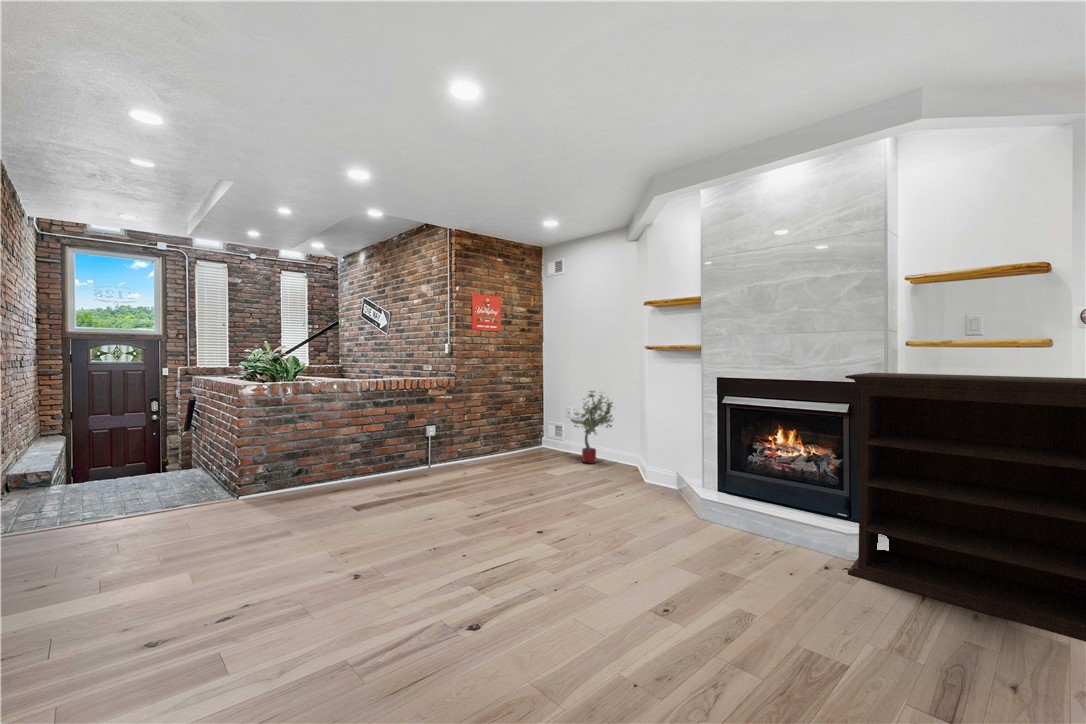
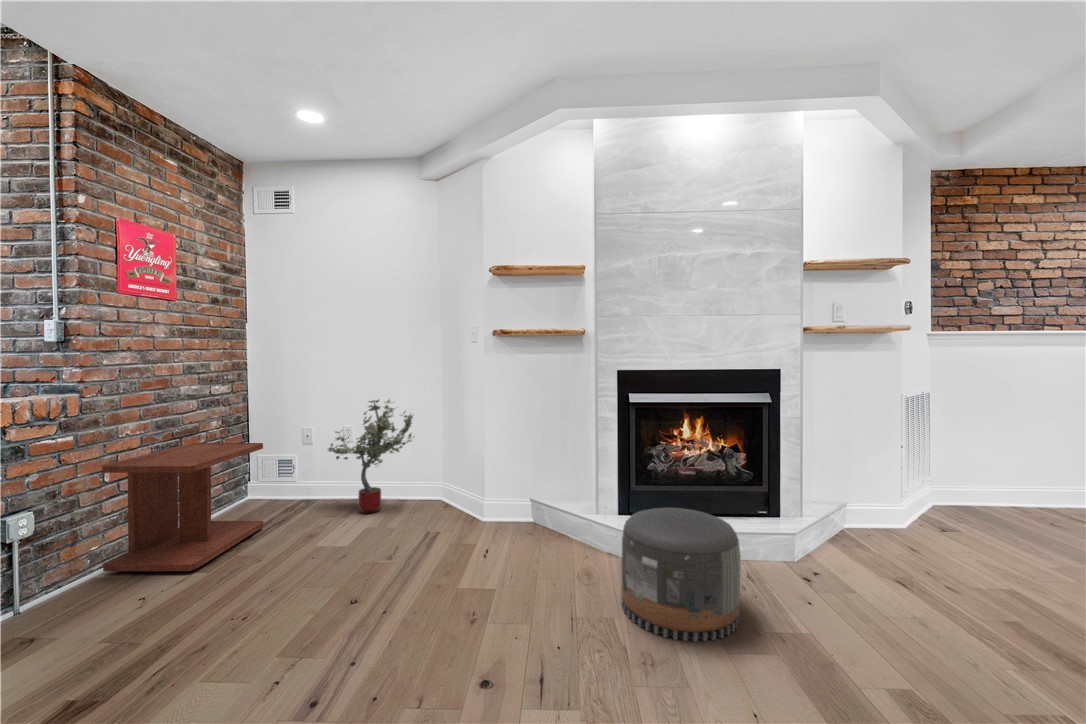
bookshelf: present [845,373,1086,642] -> none [783,360,1030,577]
side table: none [461,407,531,467] -> present [102,443,264,571]
pouf: none [638,476,721,561] -> present [622,508,741,642]

